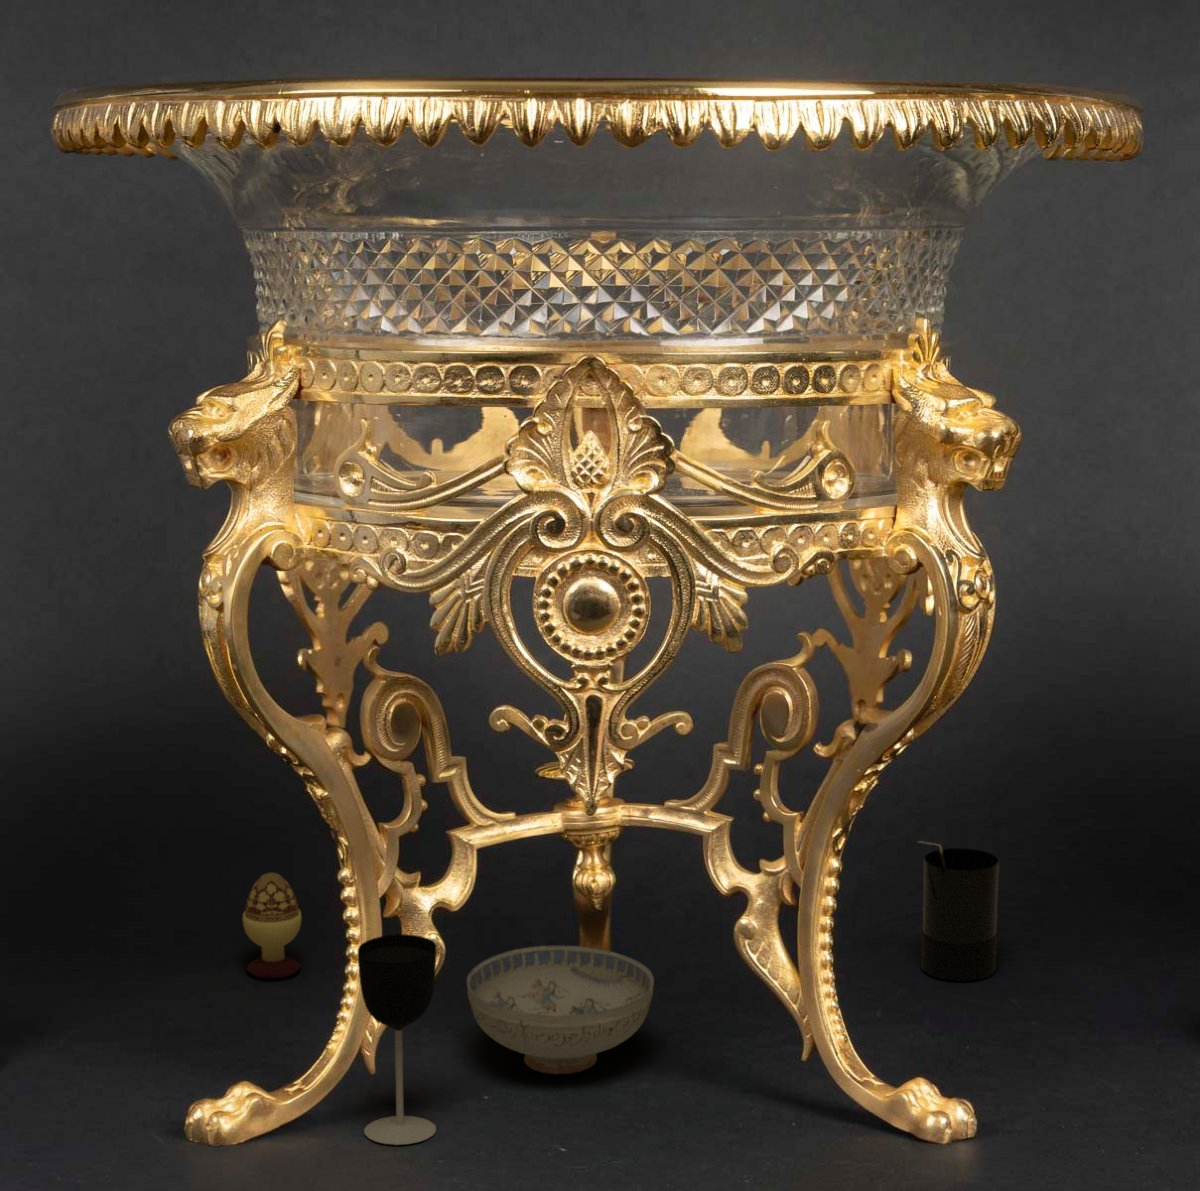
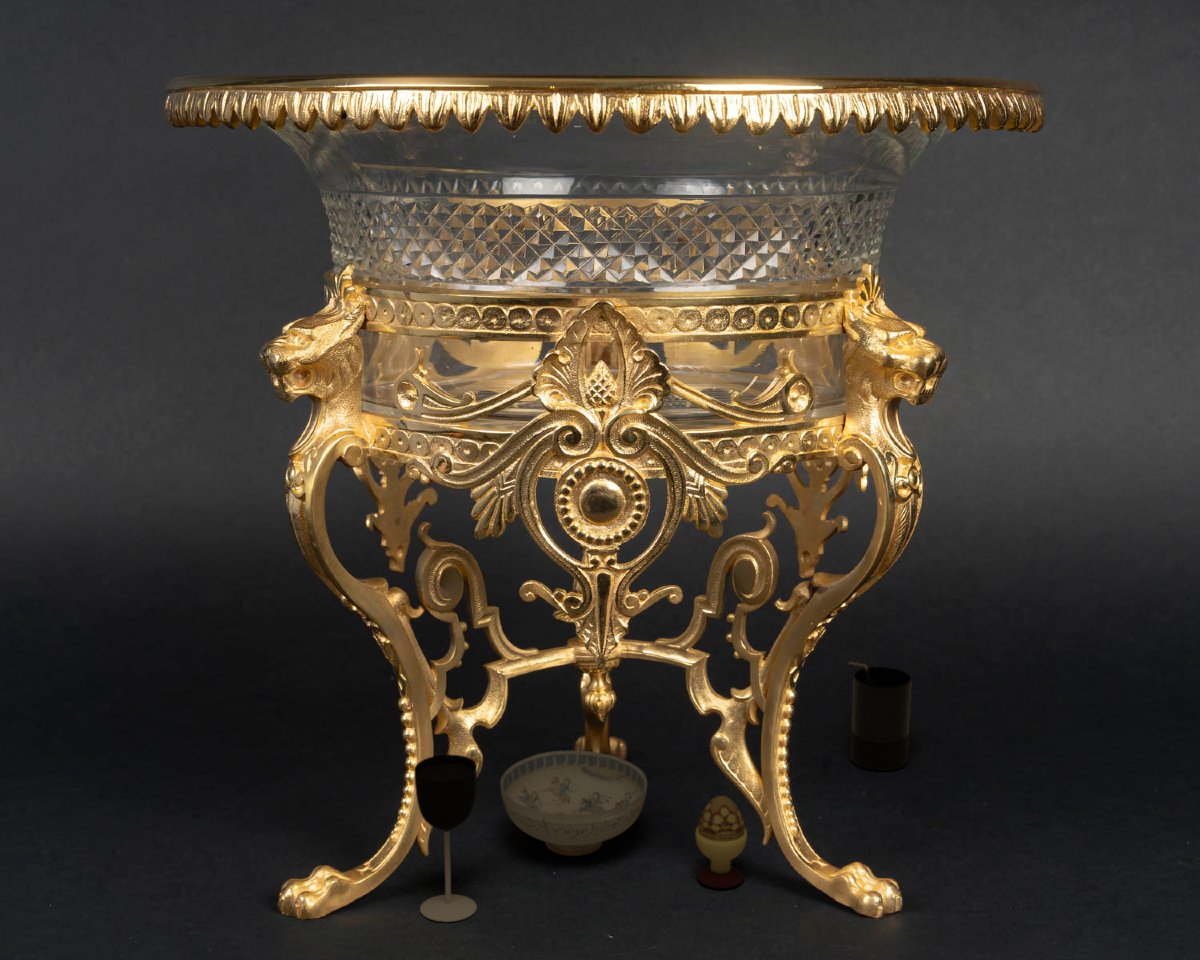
decorative egg: present [243,873,302,978] -> present [695,796,747,889]

